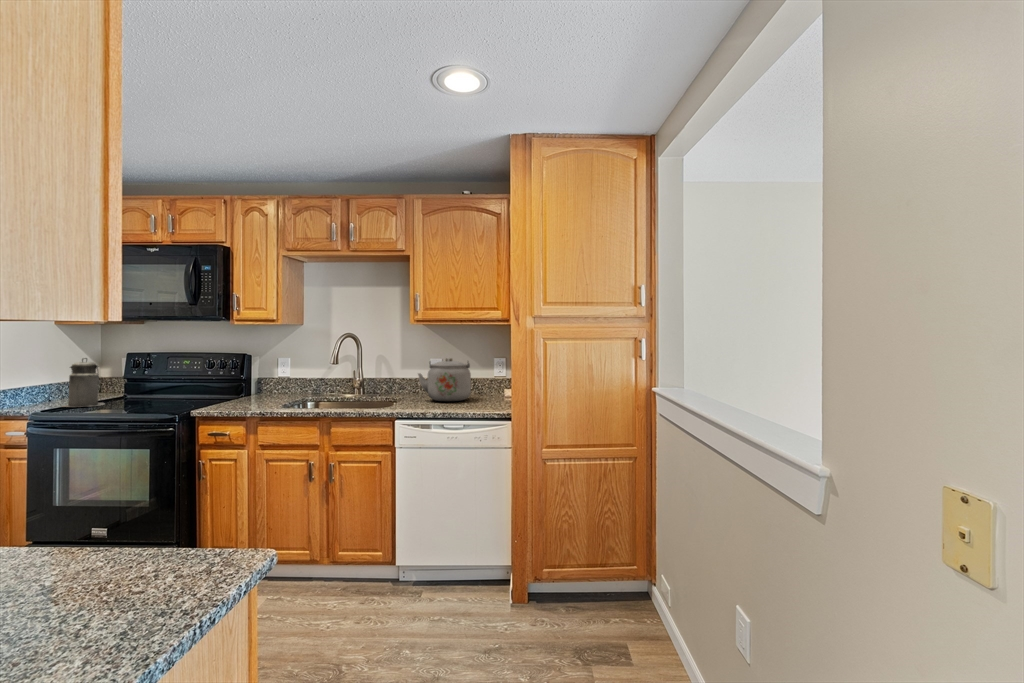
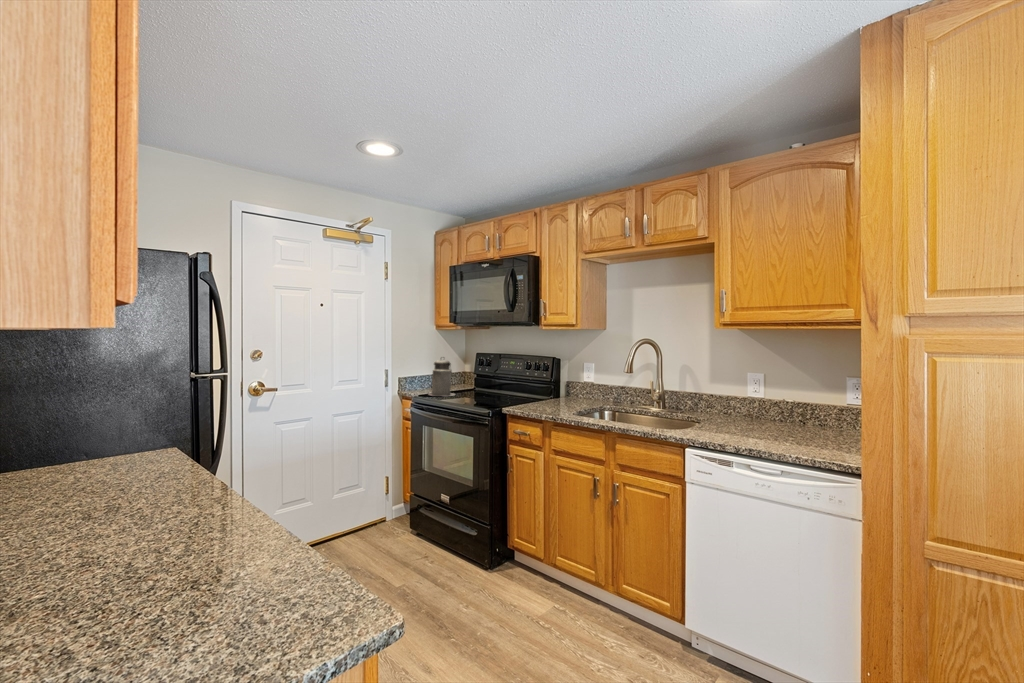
kettle: present [418,358,471,402] -> none [726,372,803,430]

